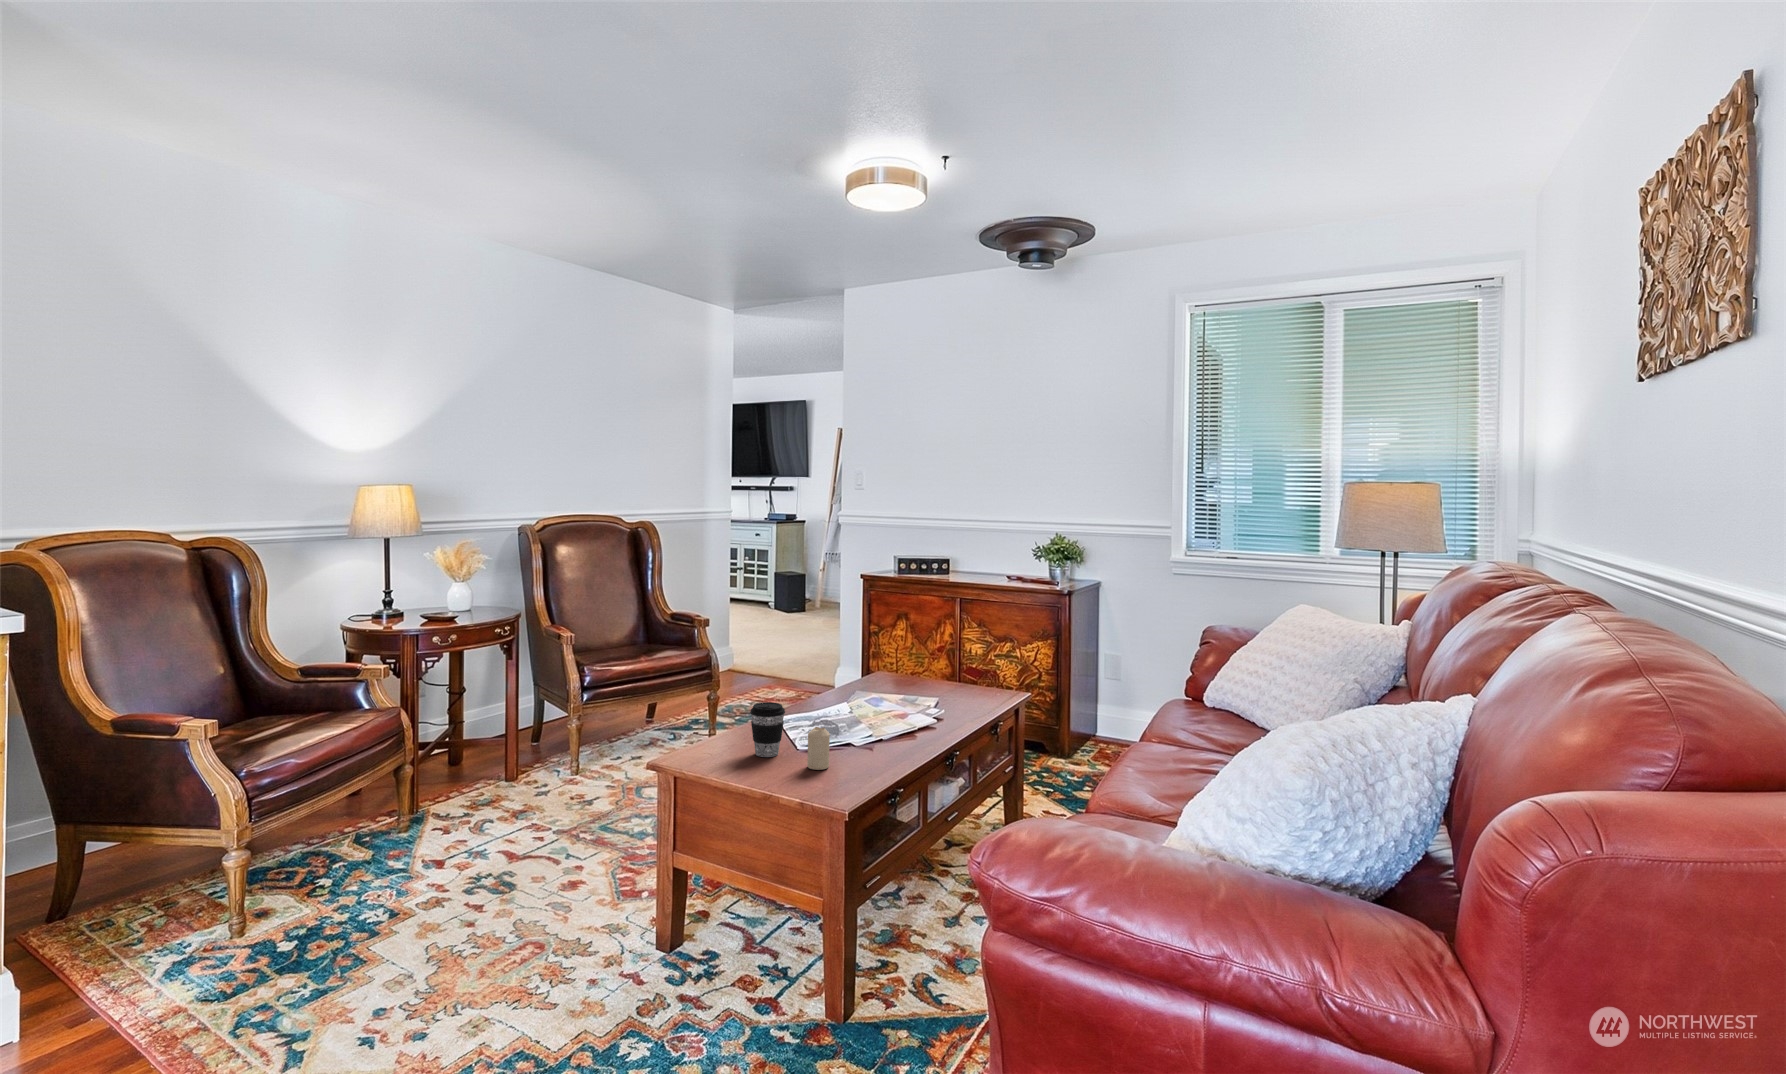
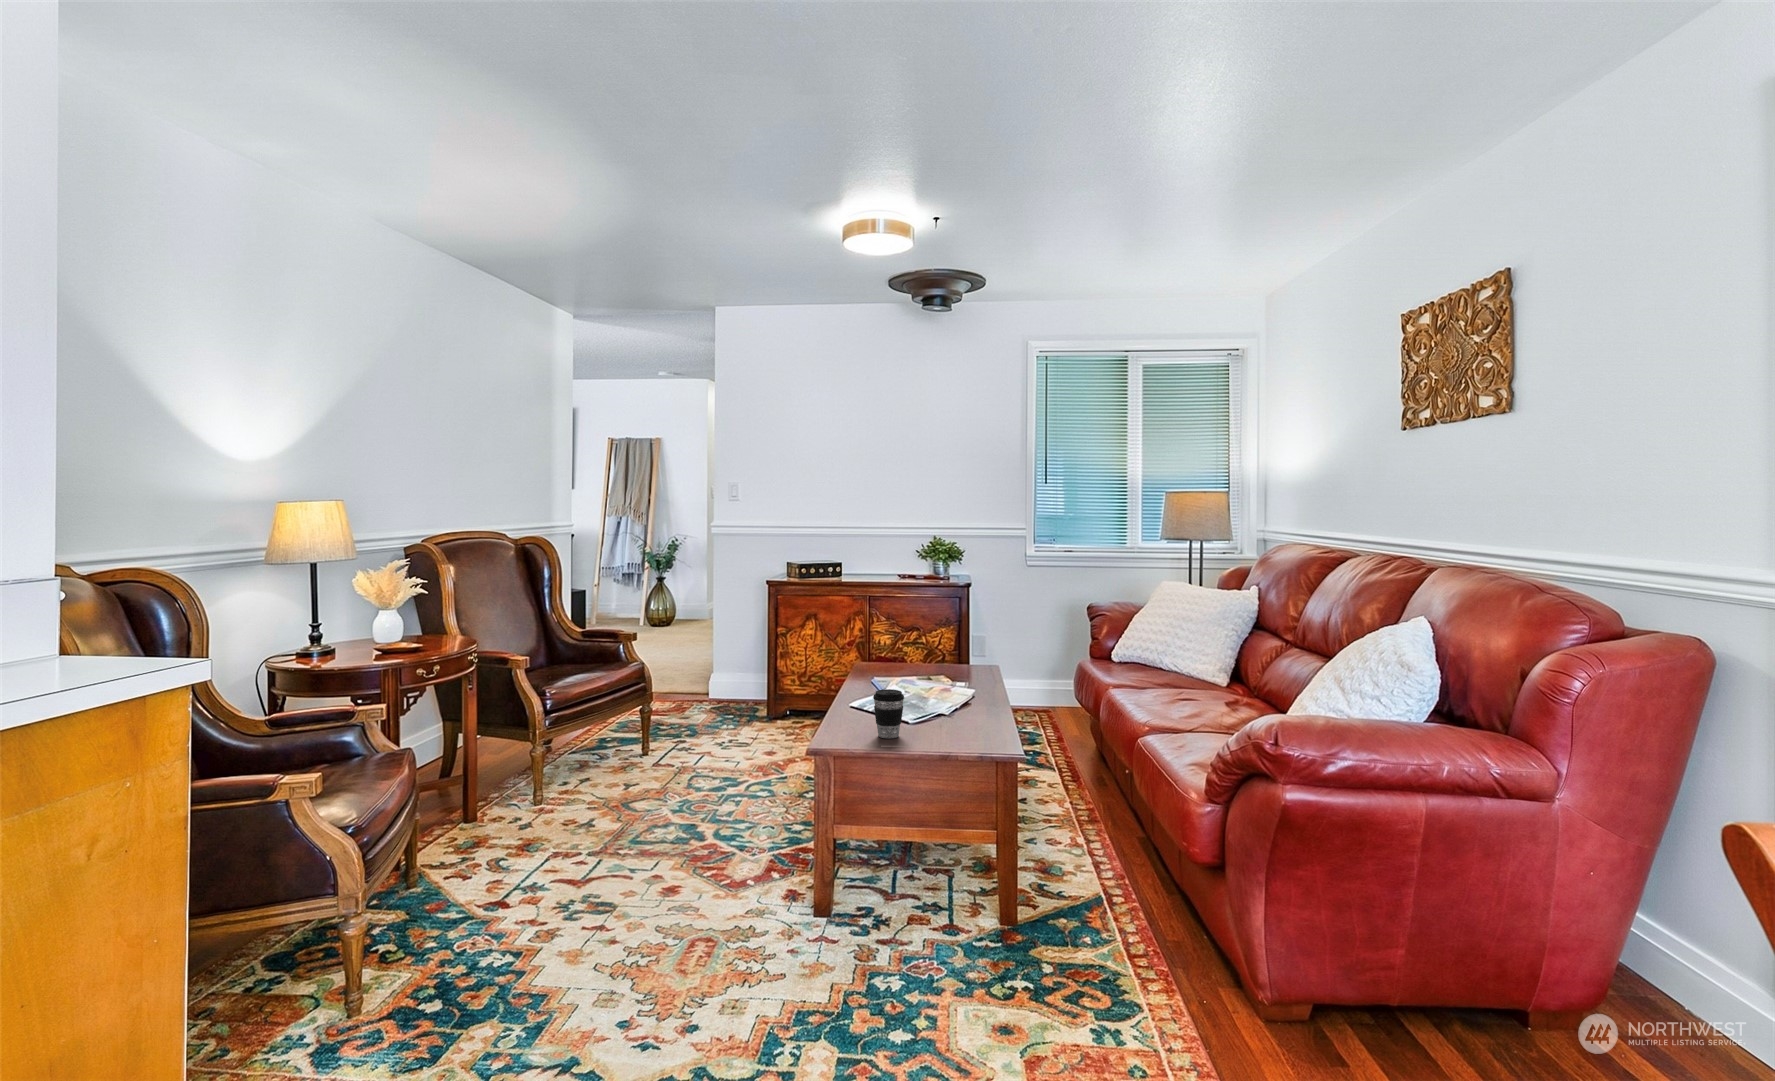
candle: present [807,727,830,770] -> none [940,705,959,742]

